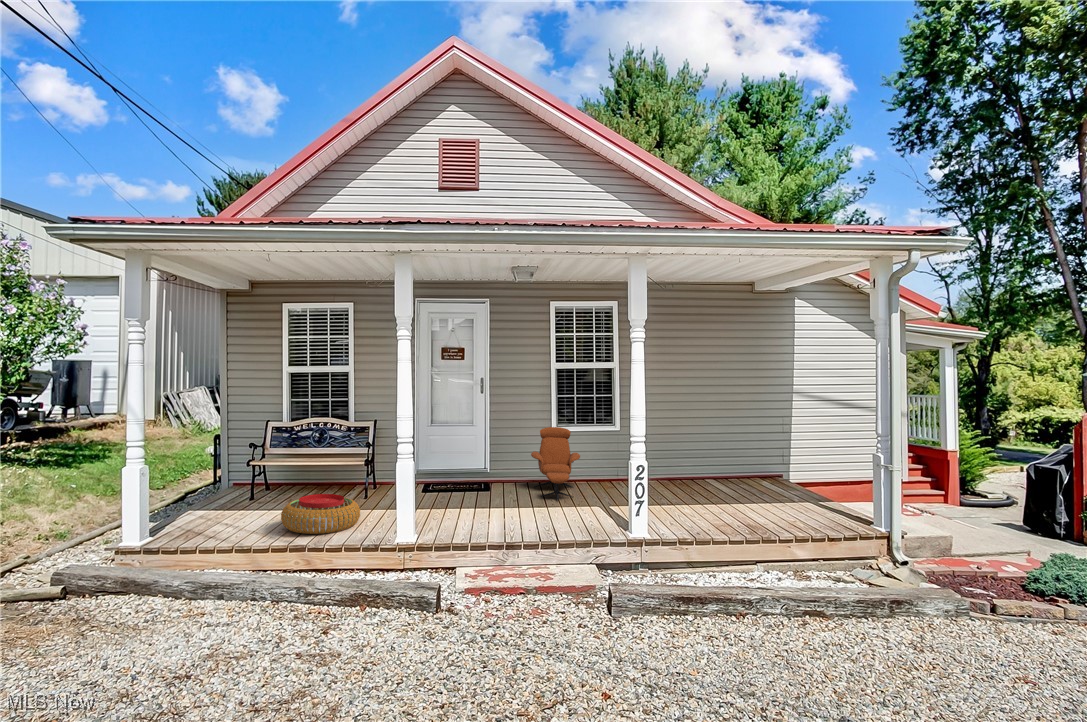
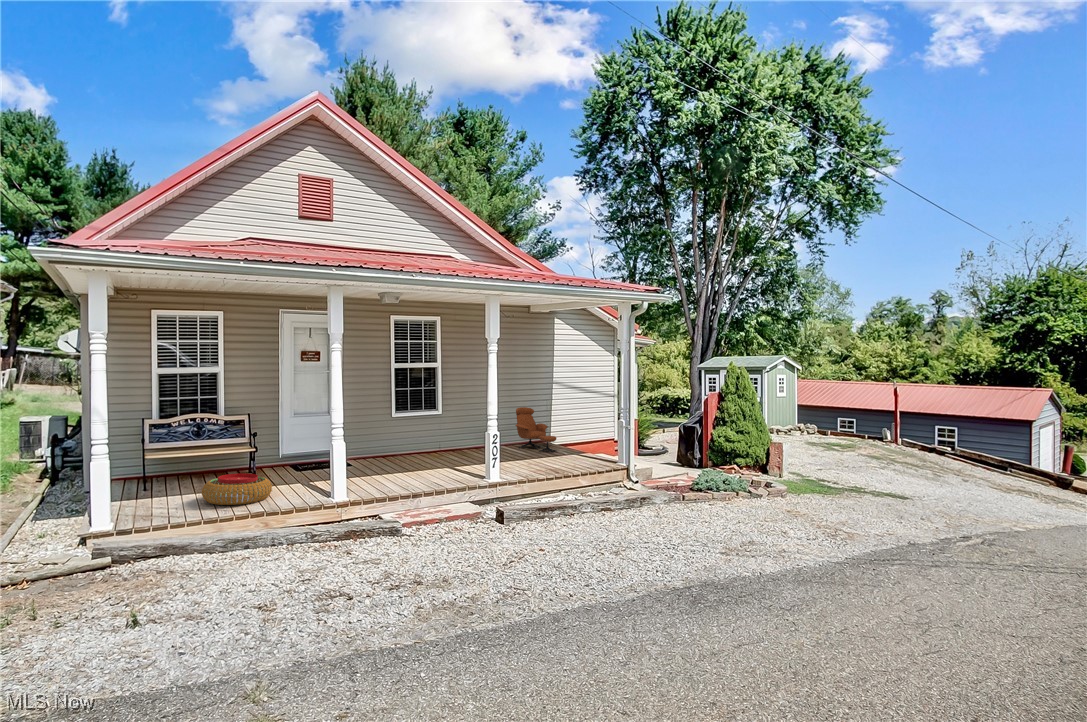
lounge chair: present [531,427,580,500] -> present [515,407,557,453]

